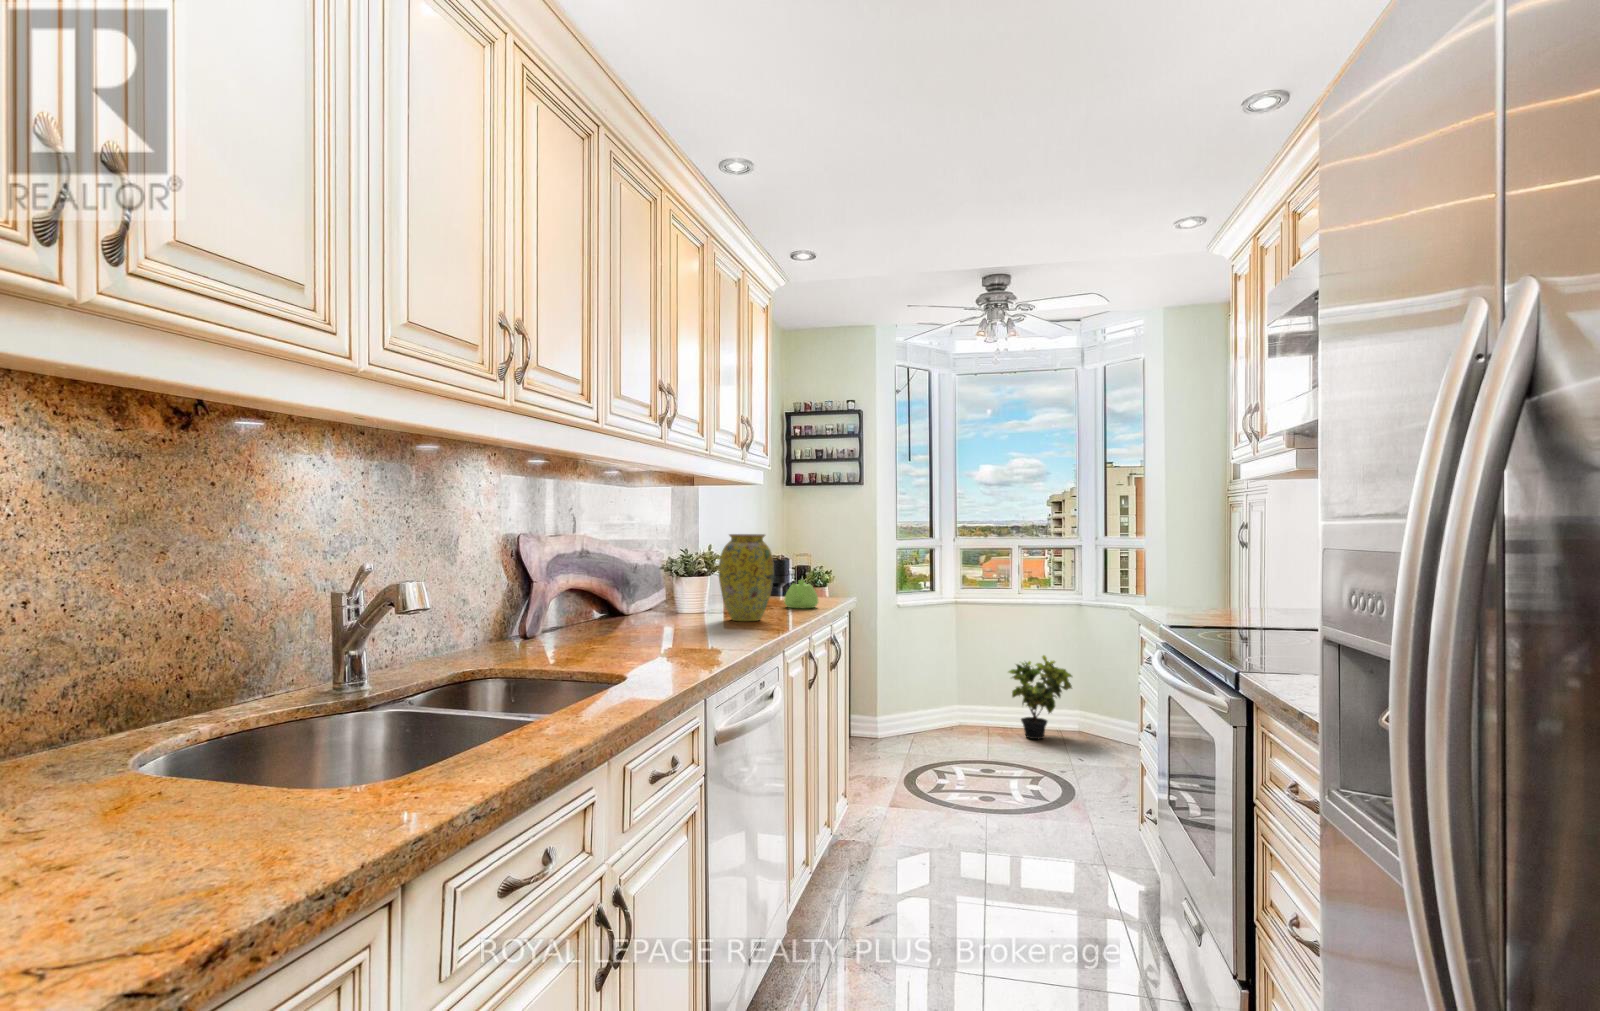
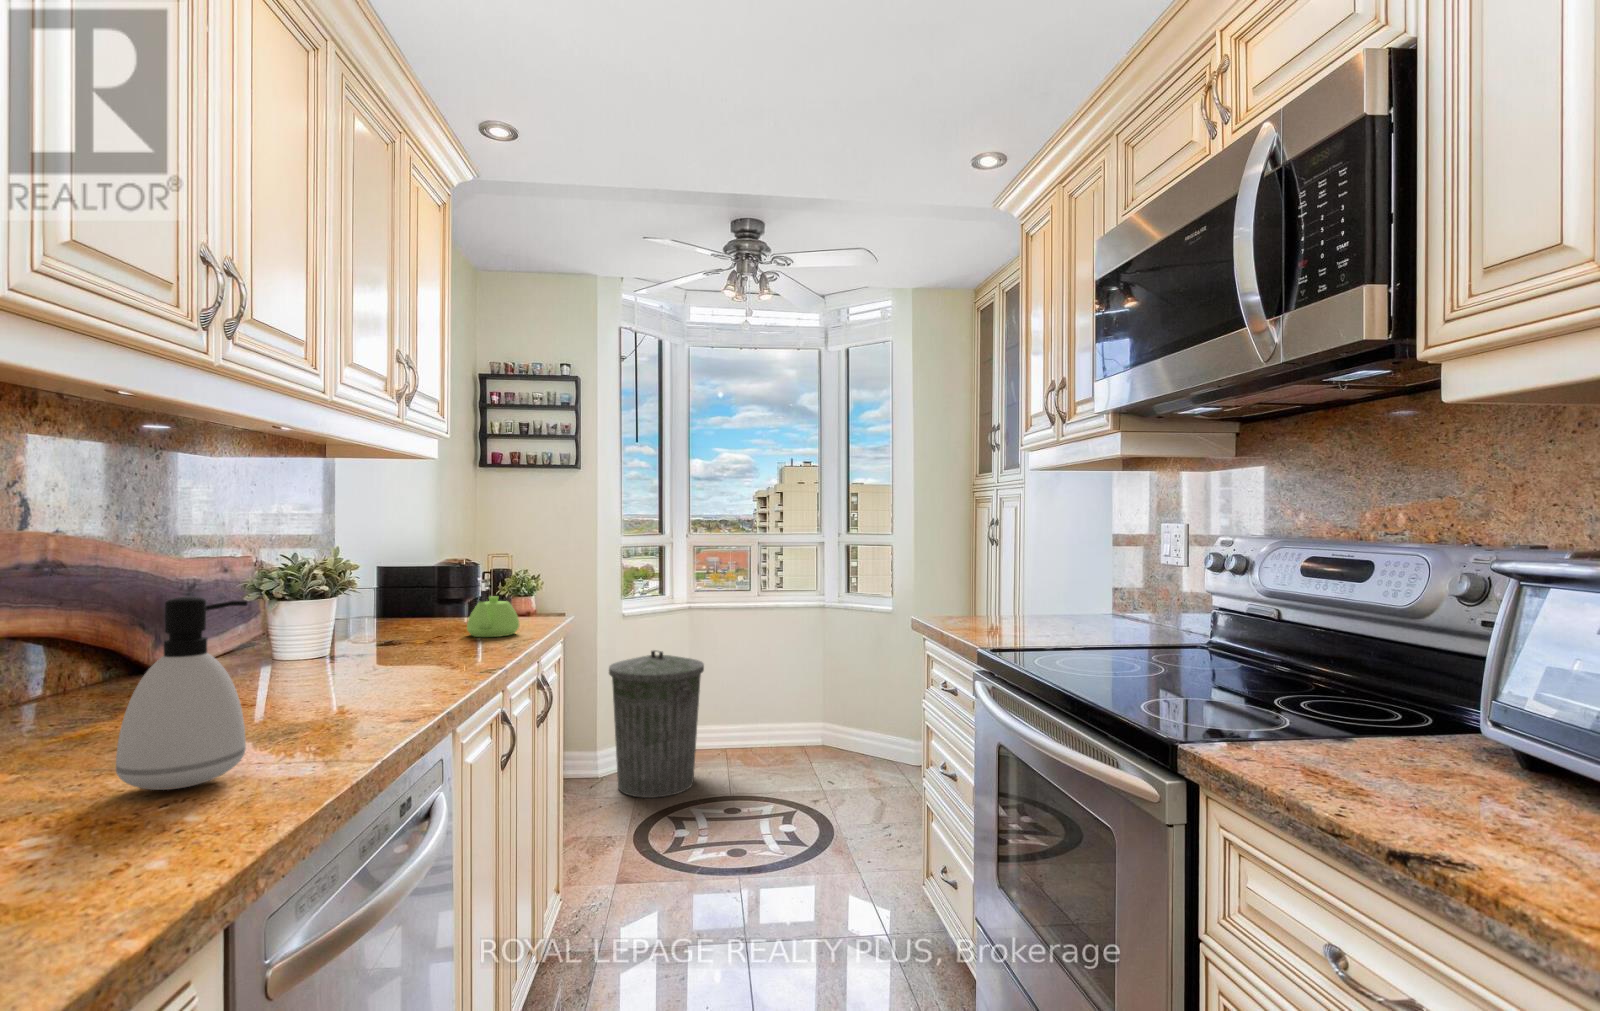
vase: present [719,534,774,621] -> none [344,530,445,671]
soap dispenser: none [650,566,697,654] -> present [116,597,247,790]
trash can: none [886,635,965,756] -> present [609,650,704,798]
potted plant: present [1009,655,1072,739] -> none [748,663,818,759]

